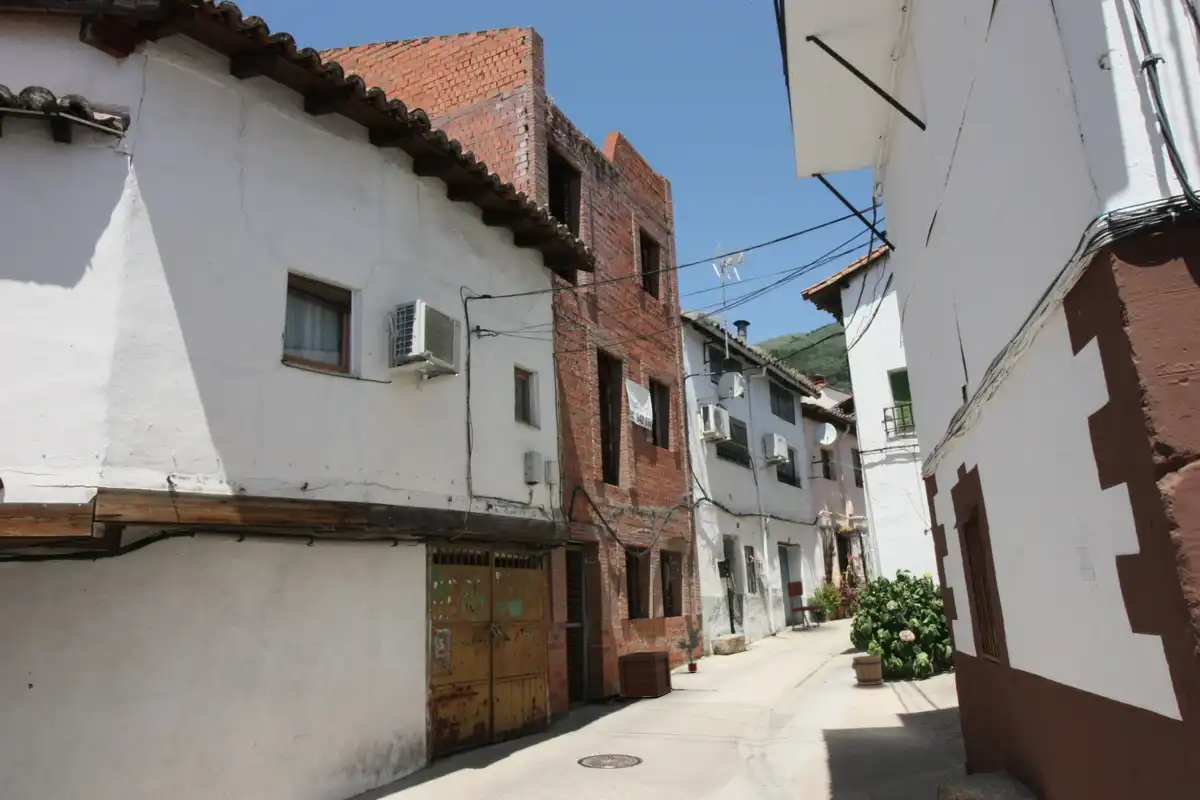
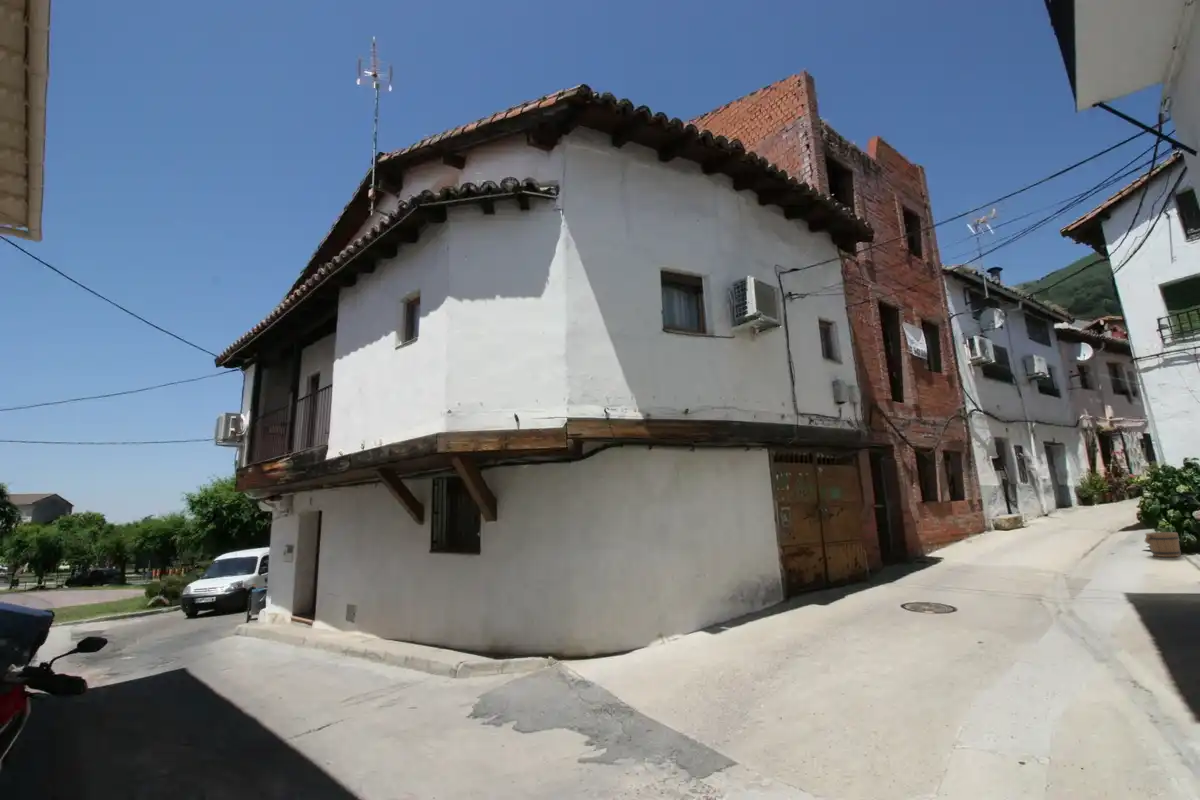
bench: present [787,581,825,631] -> none [1055,472,1093,511]
potted tree: present [677,626,701,672] -> none [962,504,986,542]
wooden crate: present [618,651,672,698] -> none [916,525,965,560]

